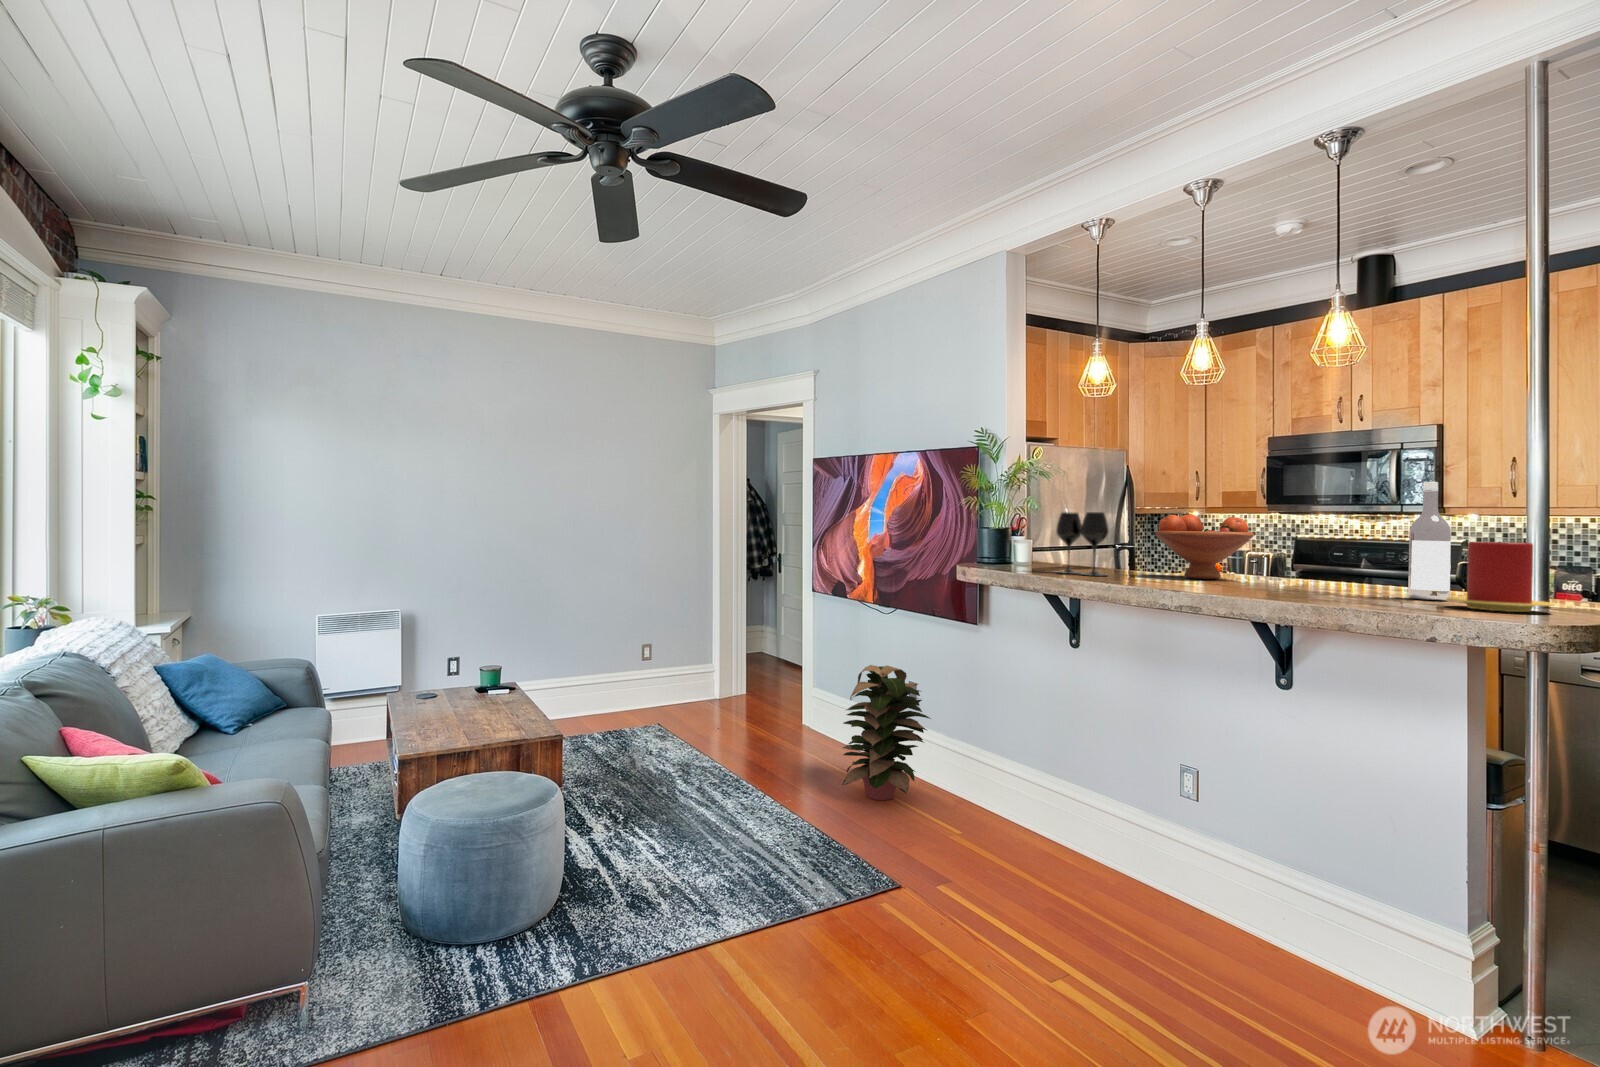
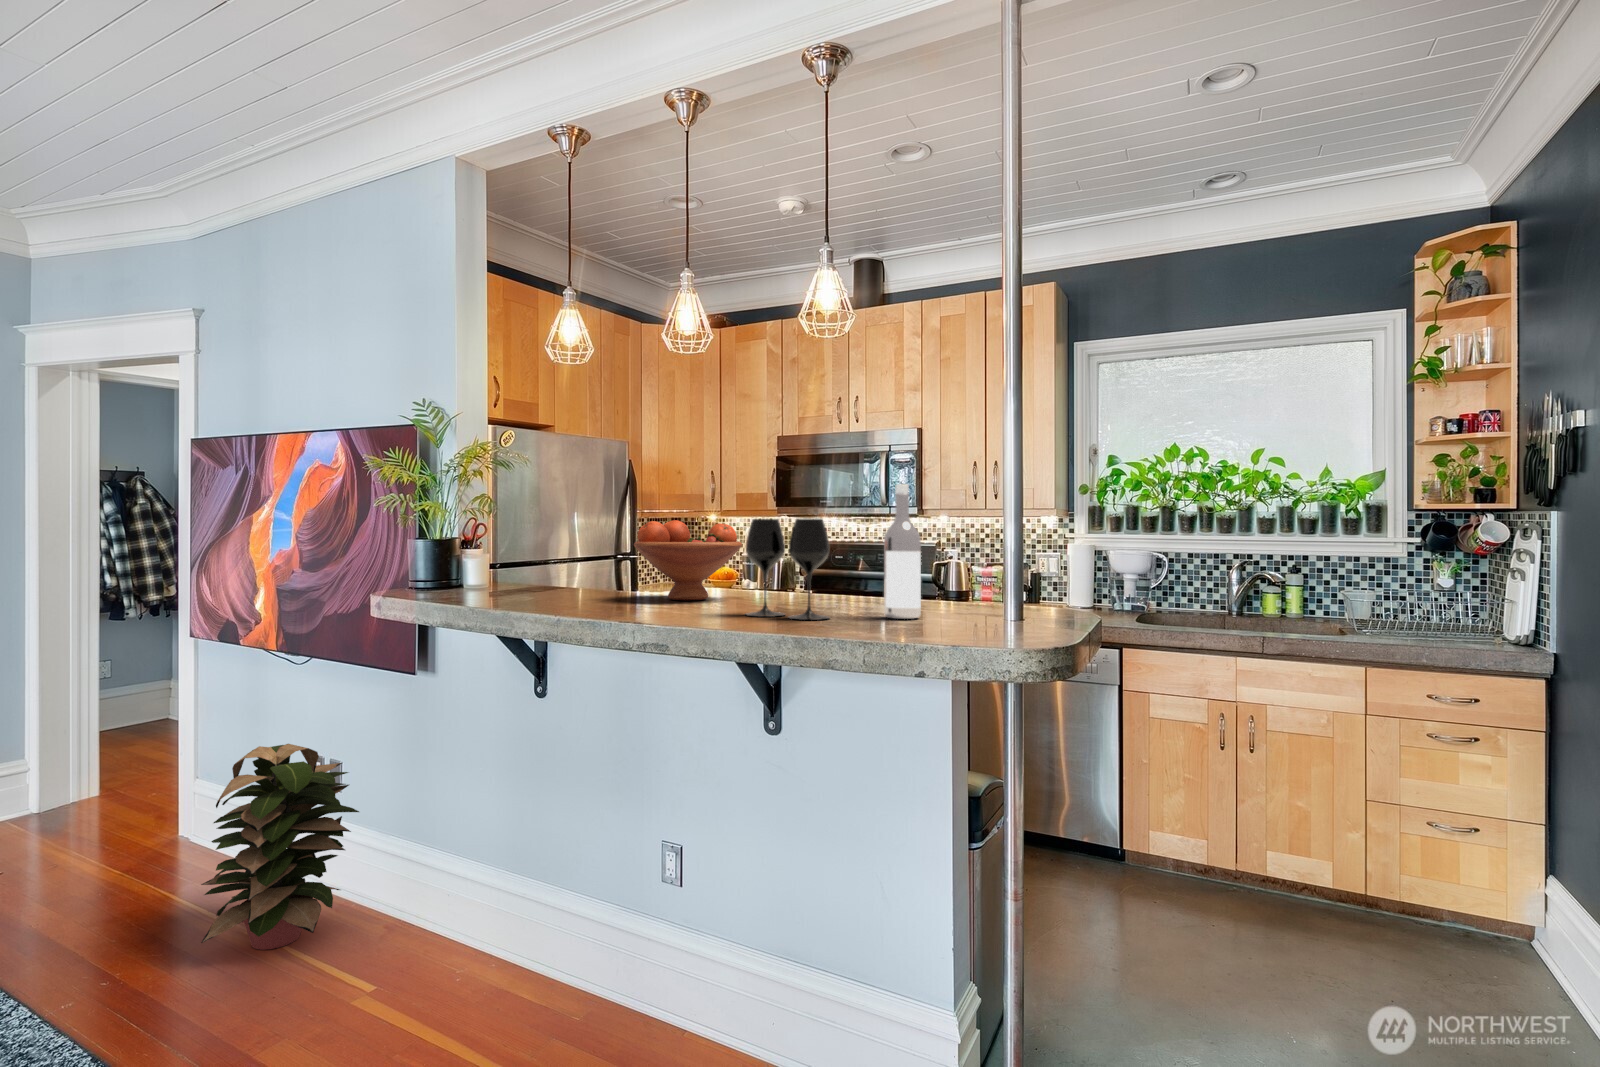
wine glass: present [1056,512,1109,576] -> present [746,519,829,620]
candle: present [1447,541,1554,612] -> none [916,553,1009,633]

